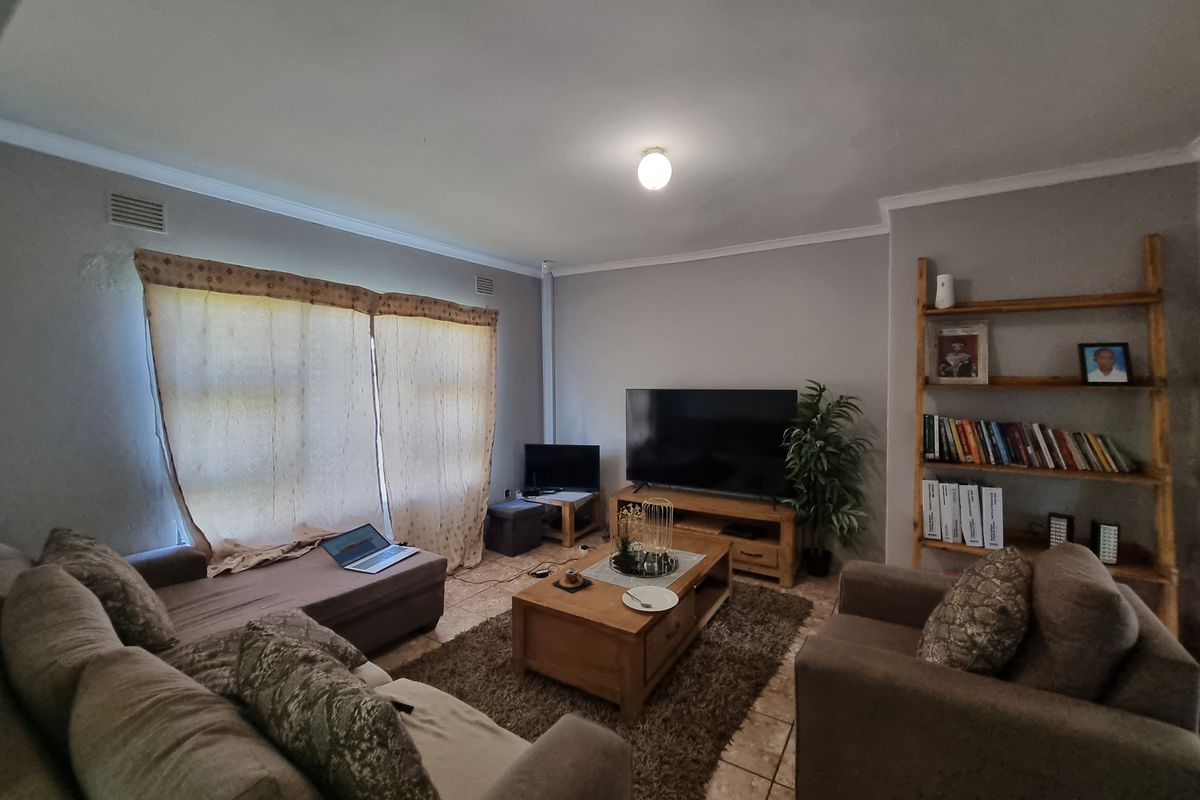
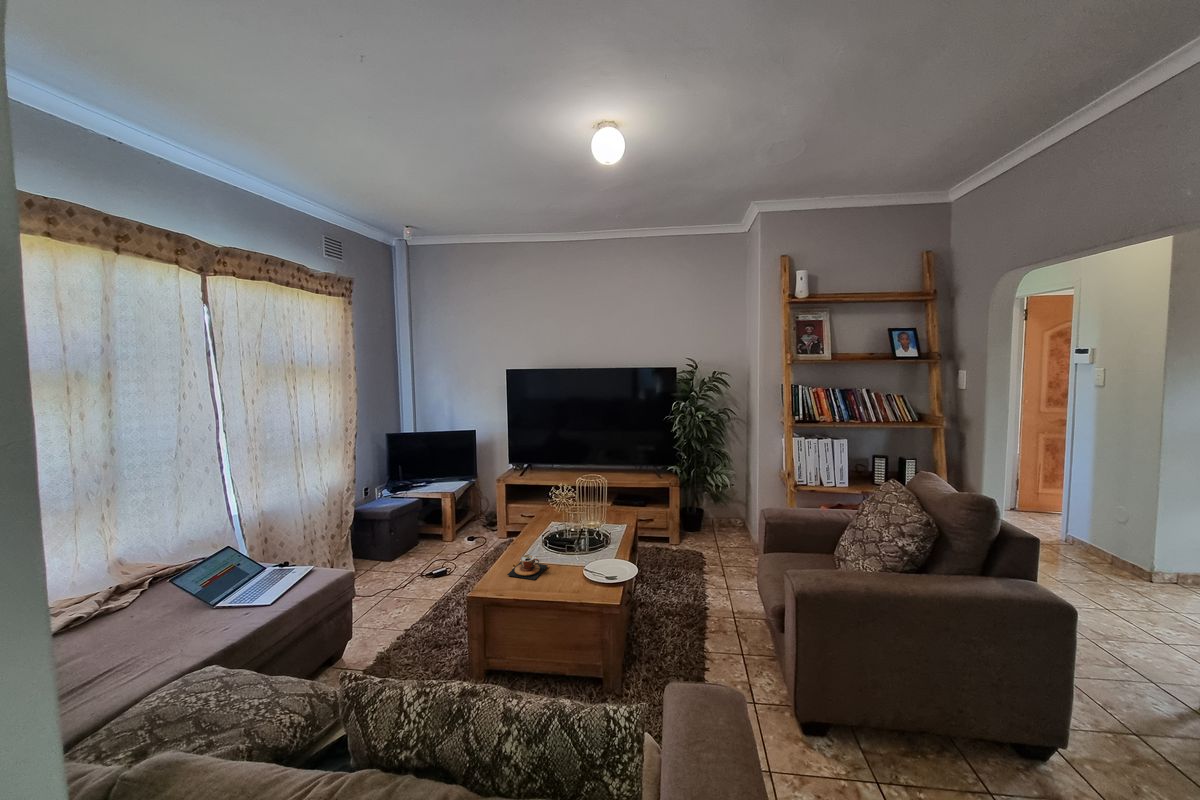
potted plant: present [613,519,636,573] -> none [550,482,587,552]

